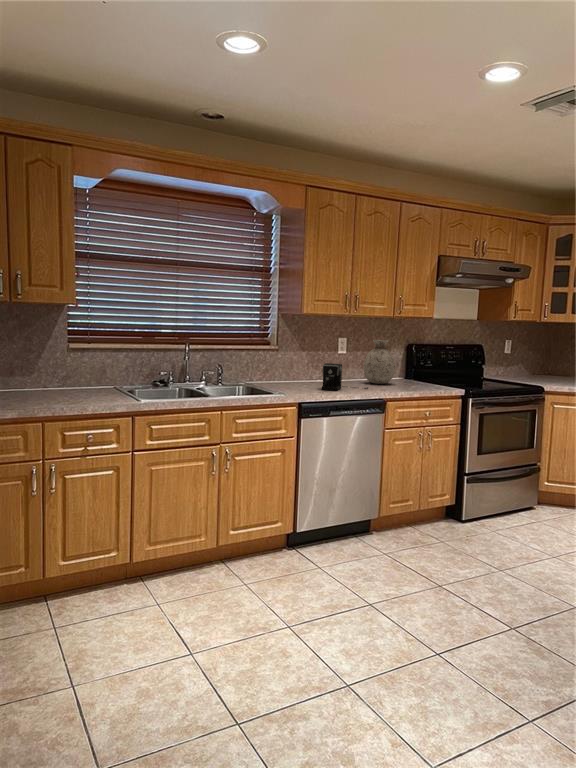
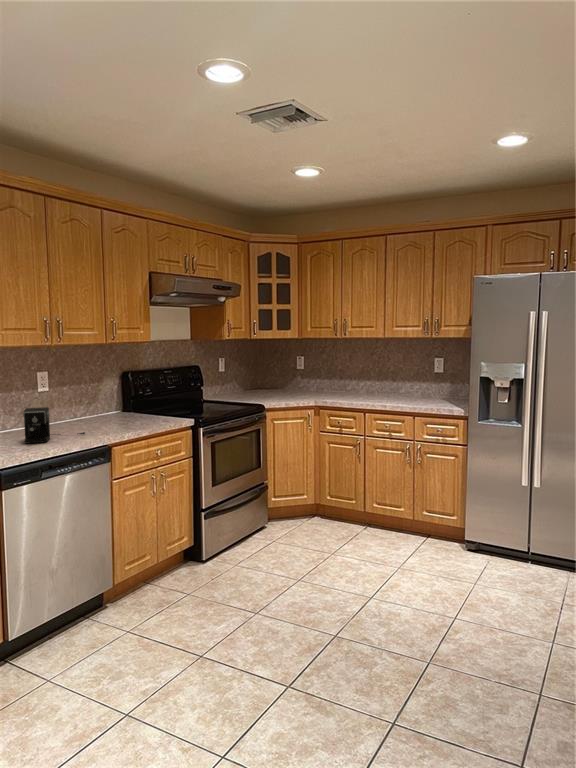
vase: present [364,340,395,384] -> none [74,371,112,424]

